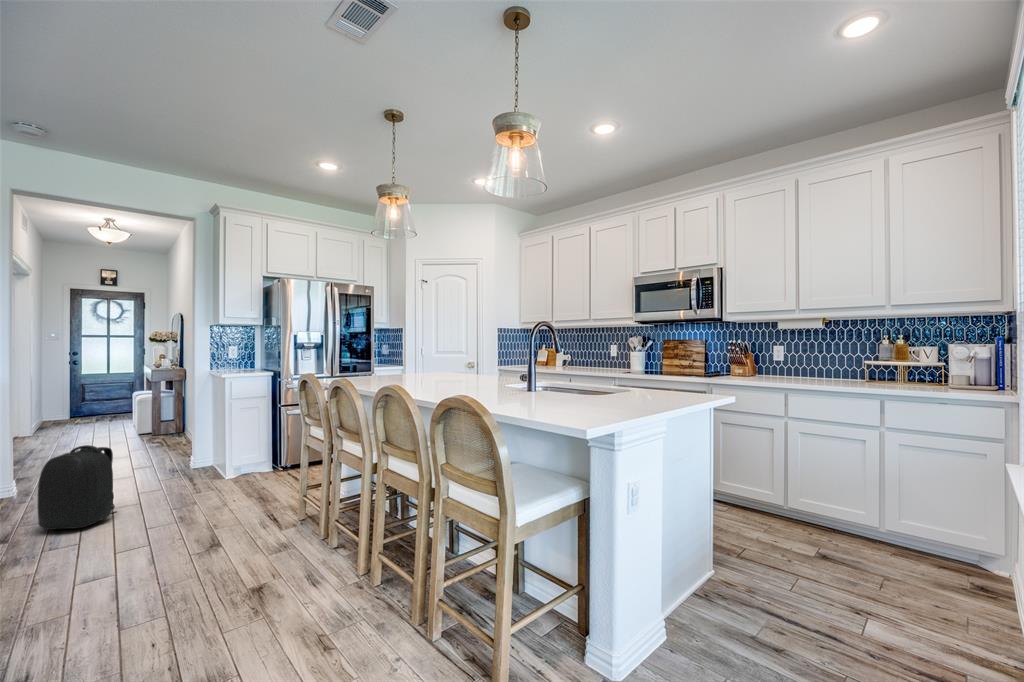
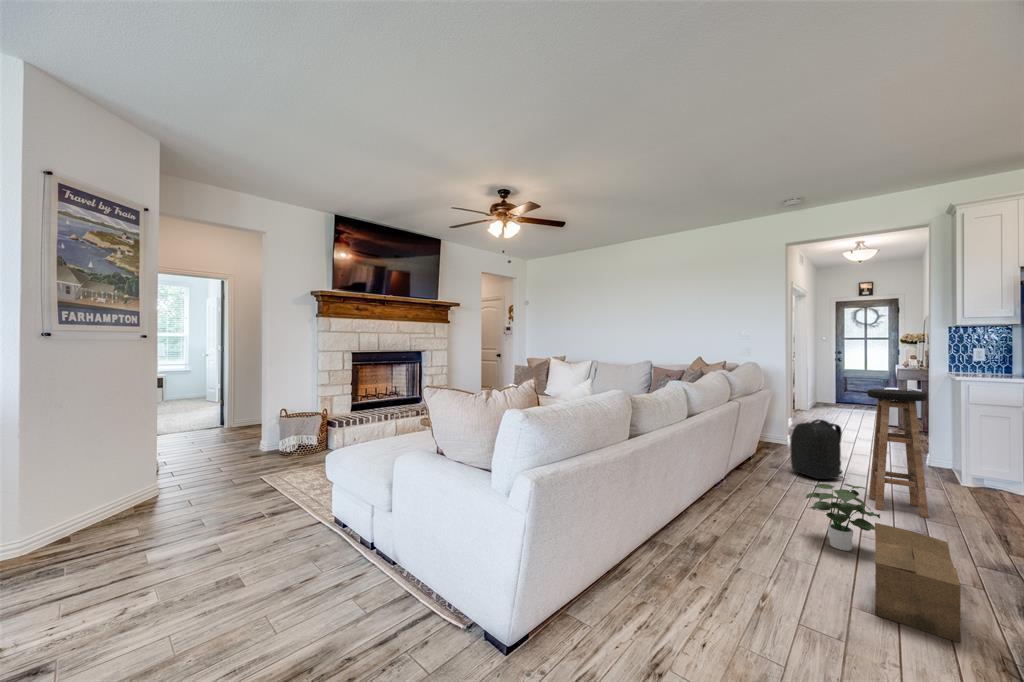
bar stool: none [152,393,214,536] -> present [867,389,929,518]
potted plant: none [92,517,192,611] -> present [806,484,880,551]
cardboard box: none [196,541,284,663] -> present [875,523,961,642]

